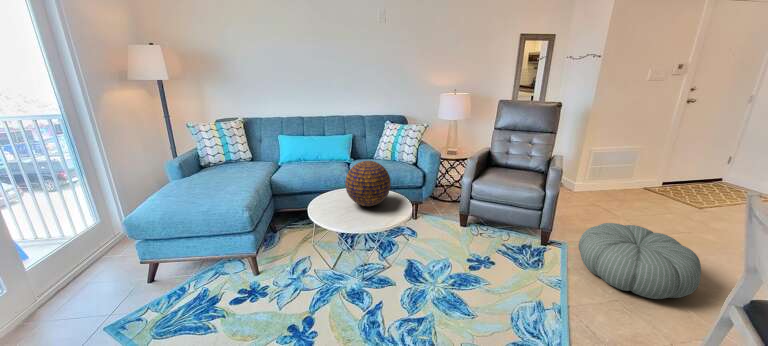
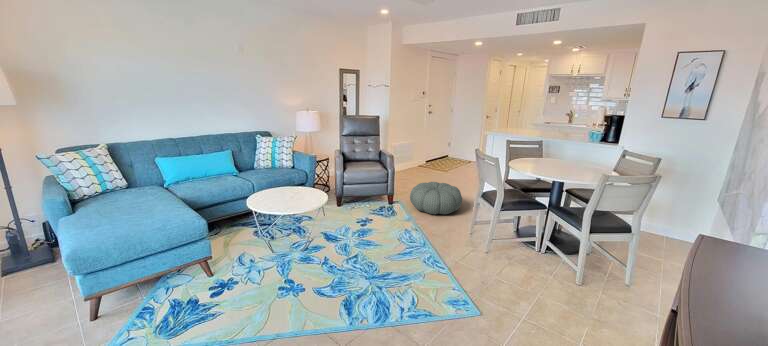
decorative orb: present [345,161,391,206] -> none [271,165,306,199]

